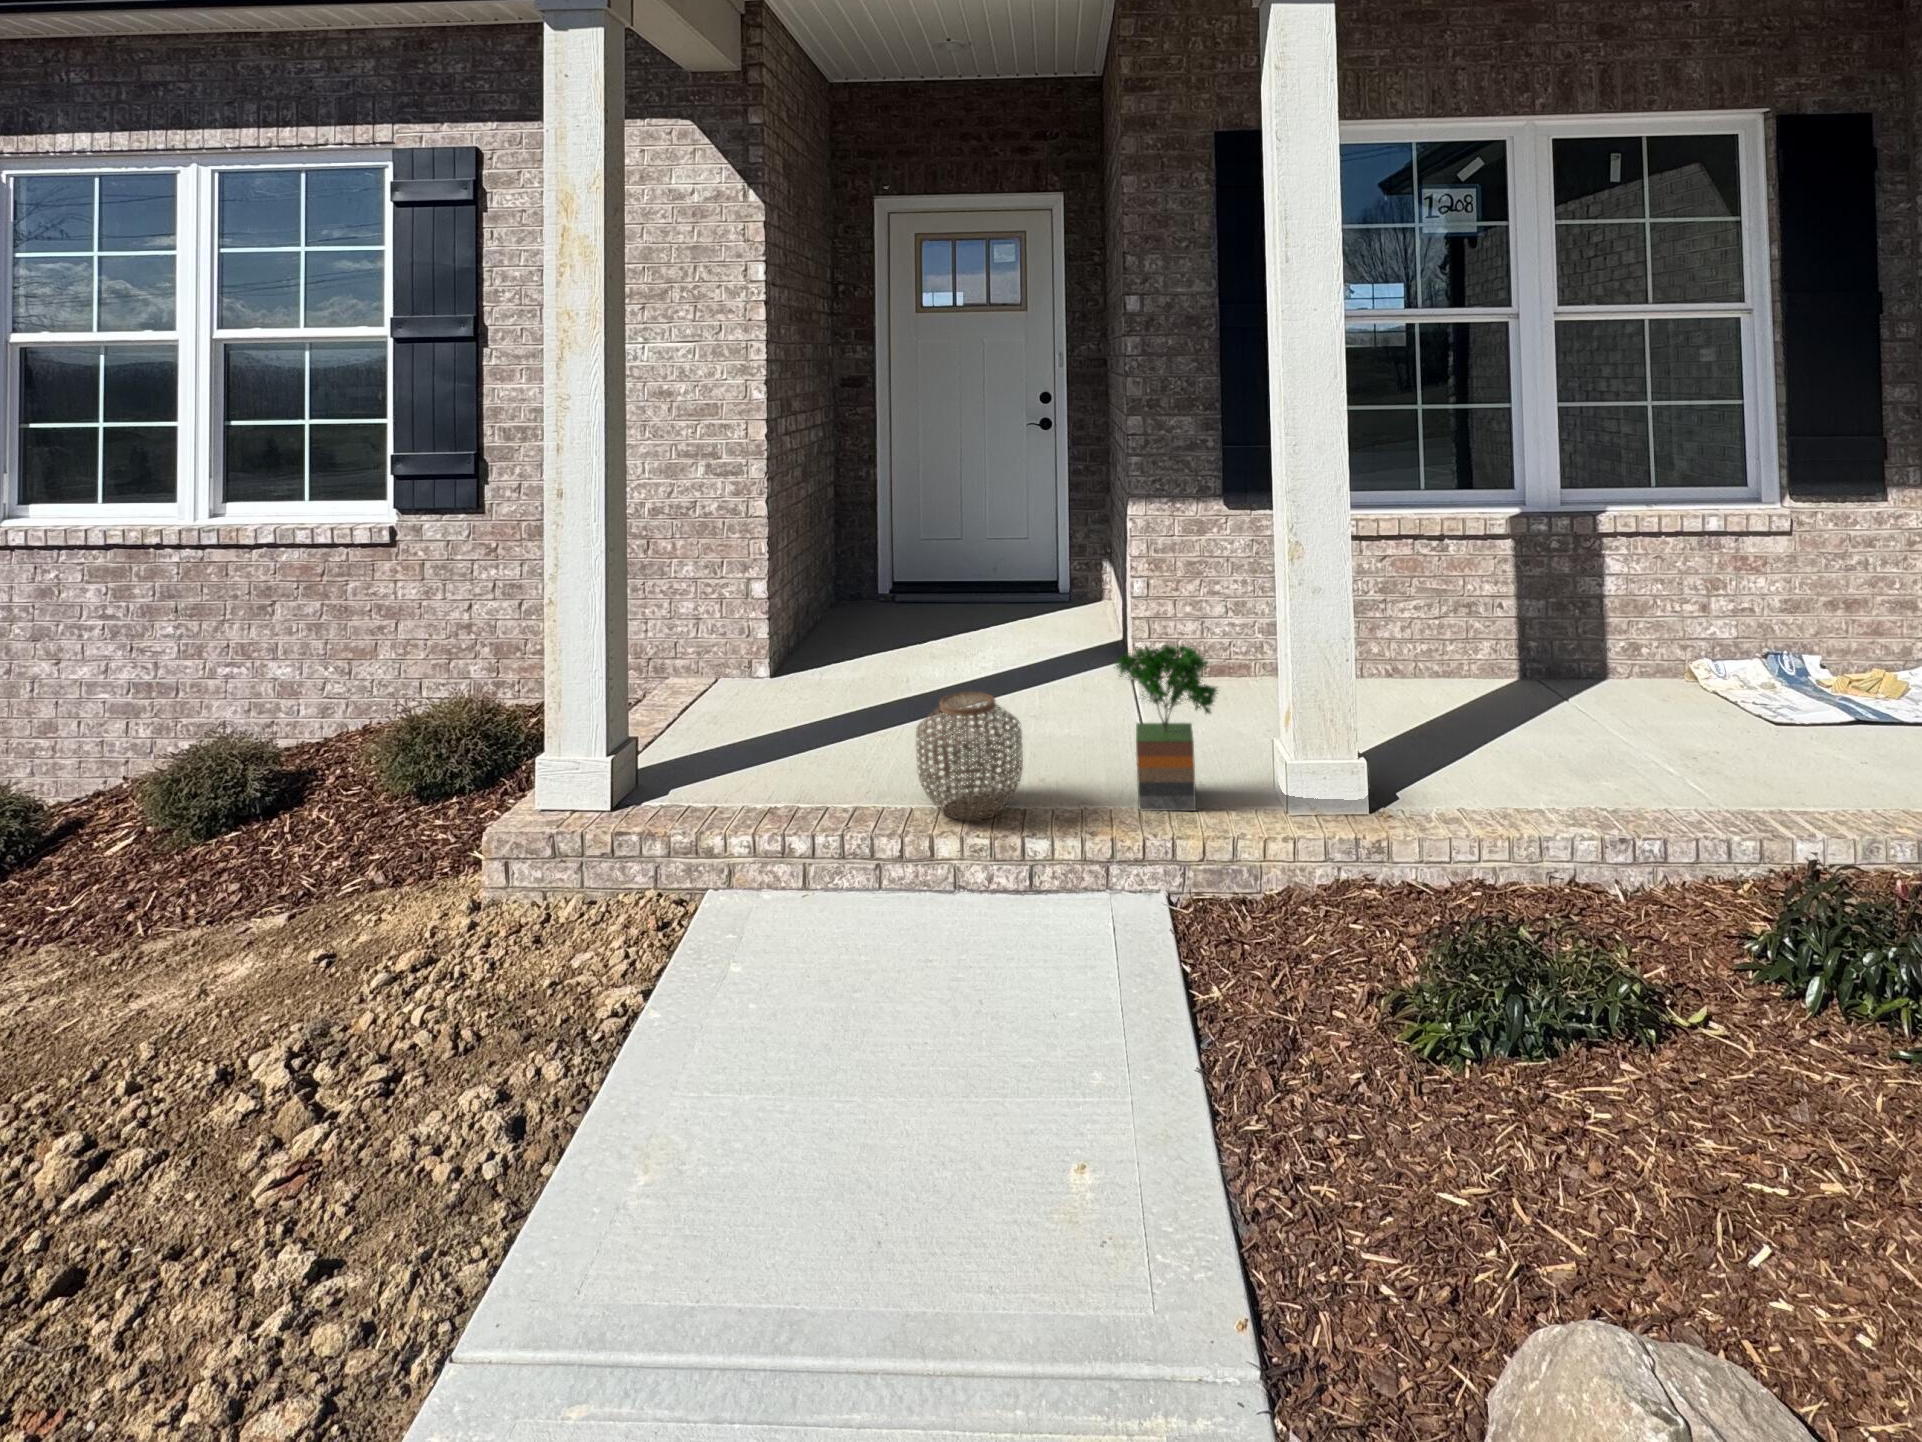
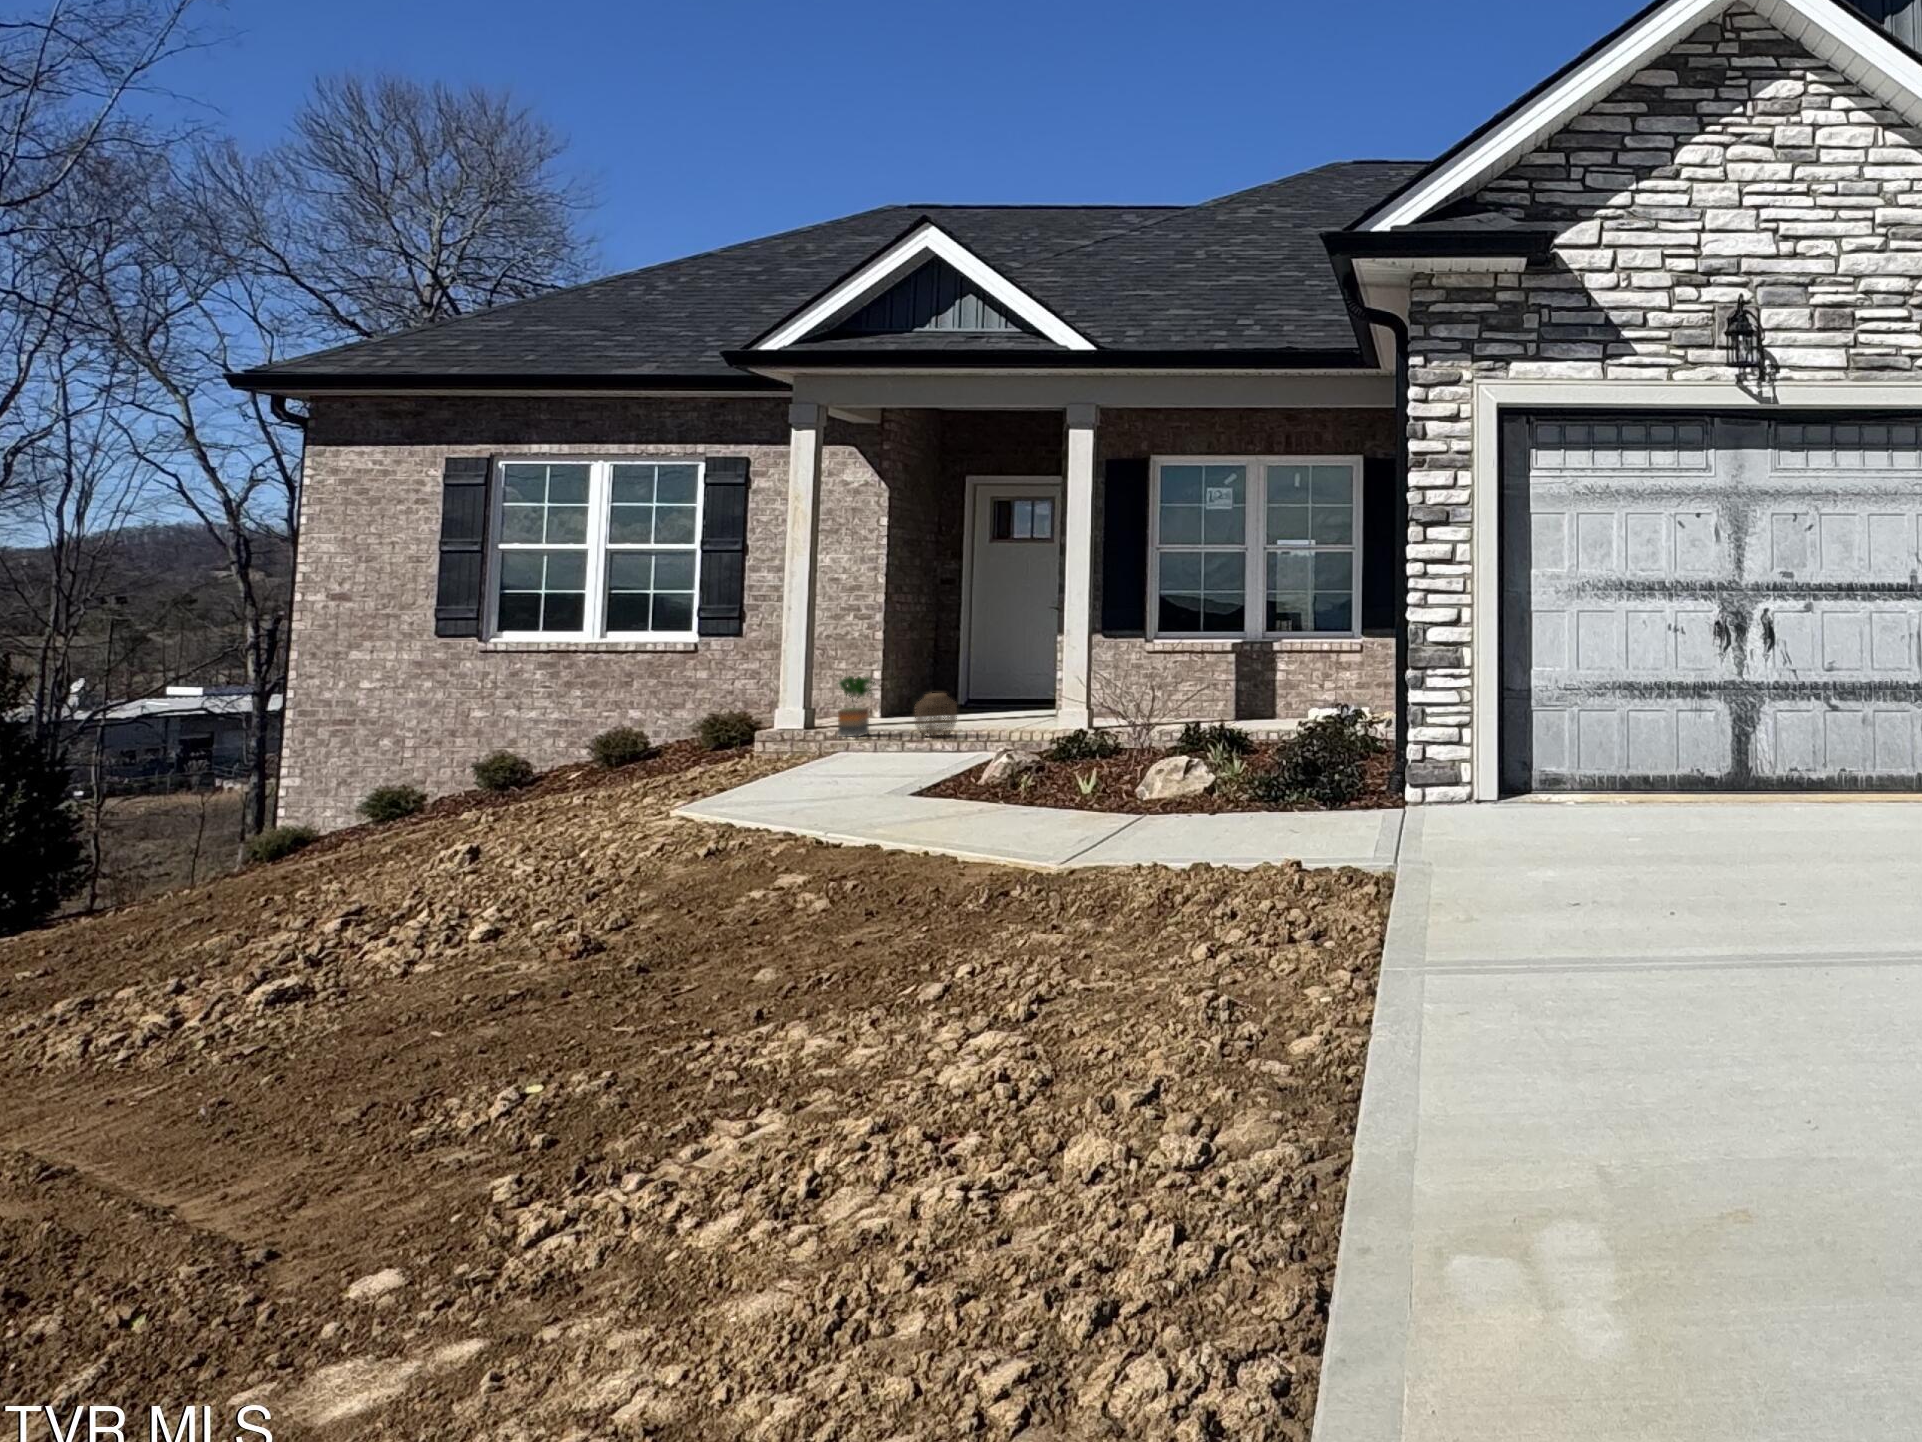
potted tree: present [1116,644,1218,811] -> present [838,676,876,737]

